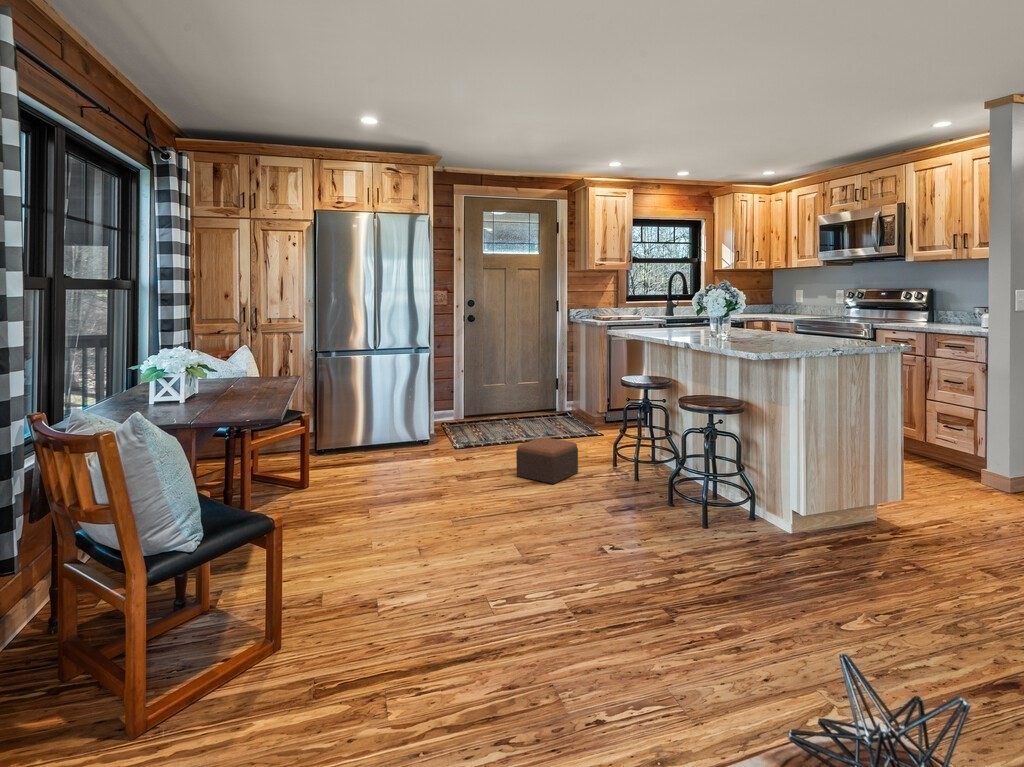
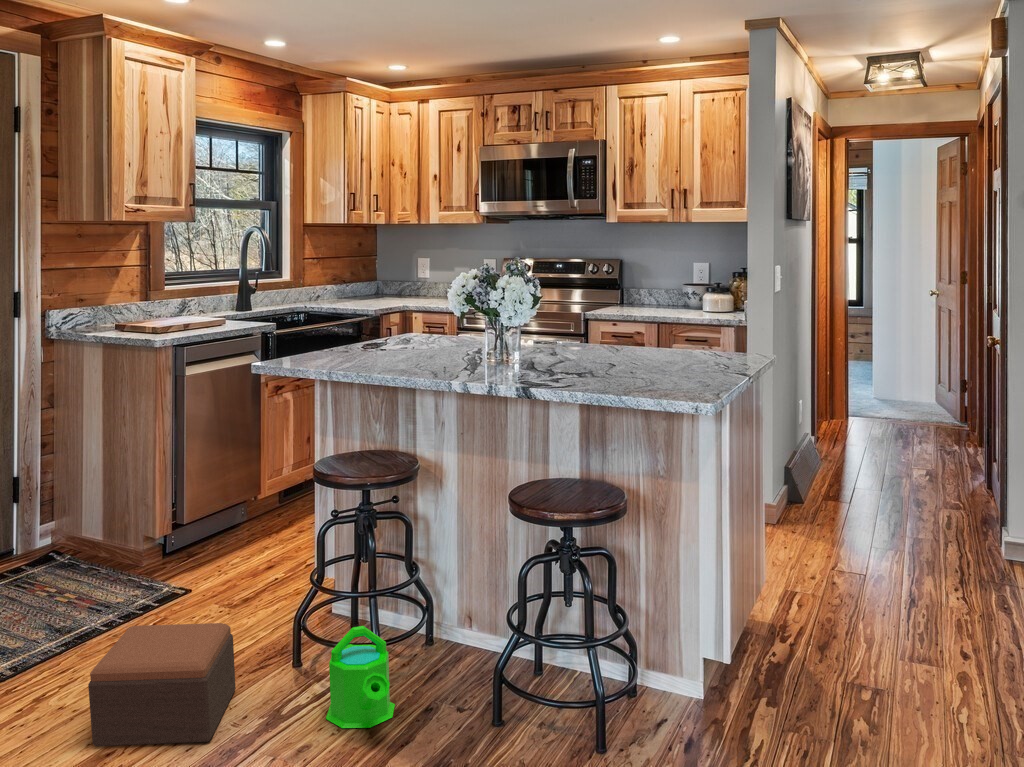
watering can: none [601,450,634,495] -> present [326,626,395,728]

